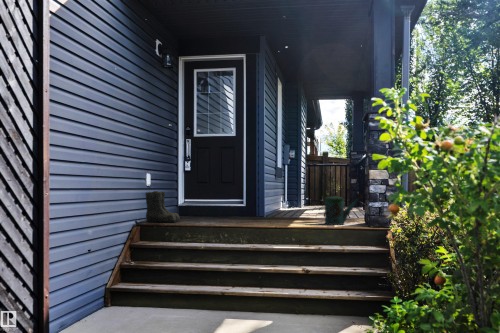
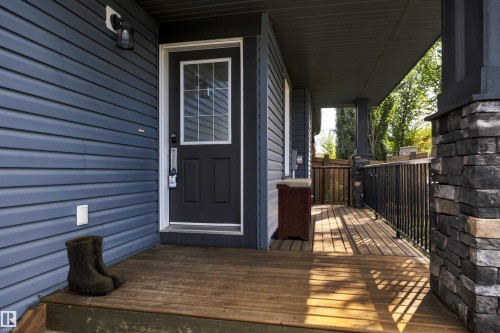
bench: none [271,167,303,216] -> present [276,178,313,241]
watering can: present [325,194,362,225] -> none [357,255,447,318]

